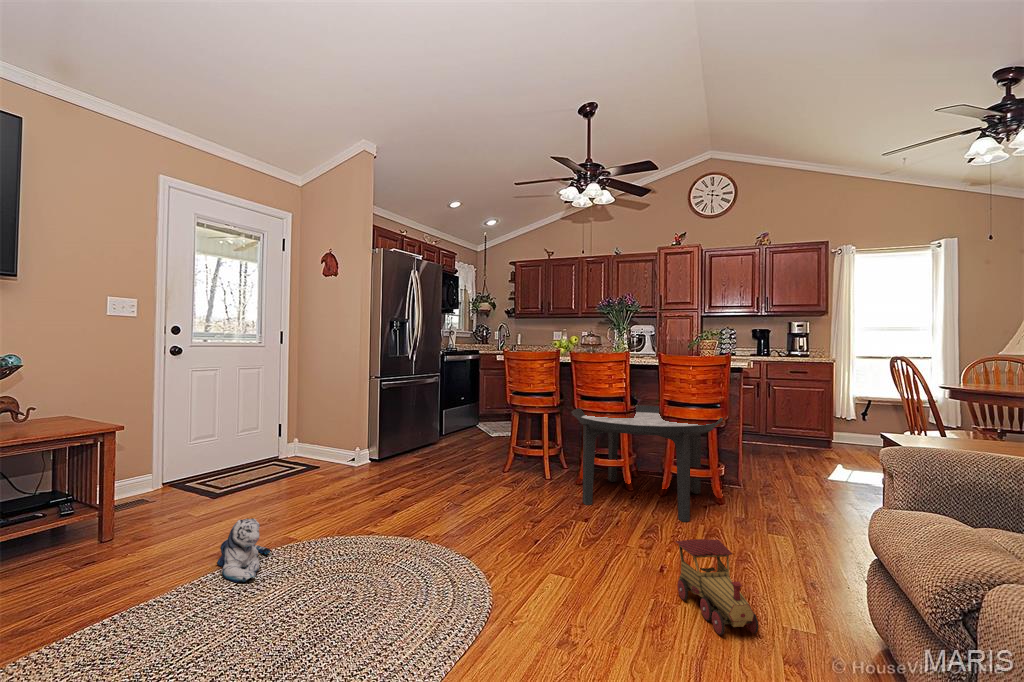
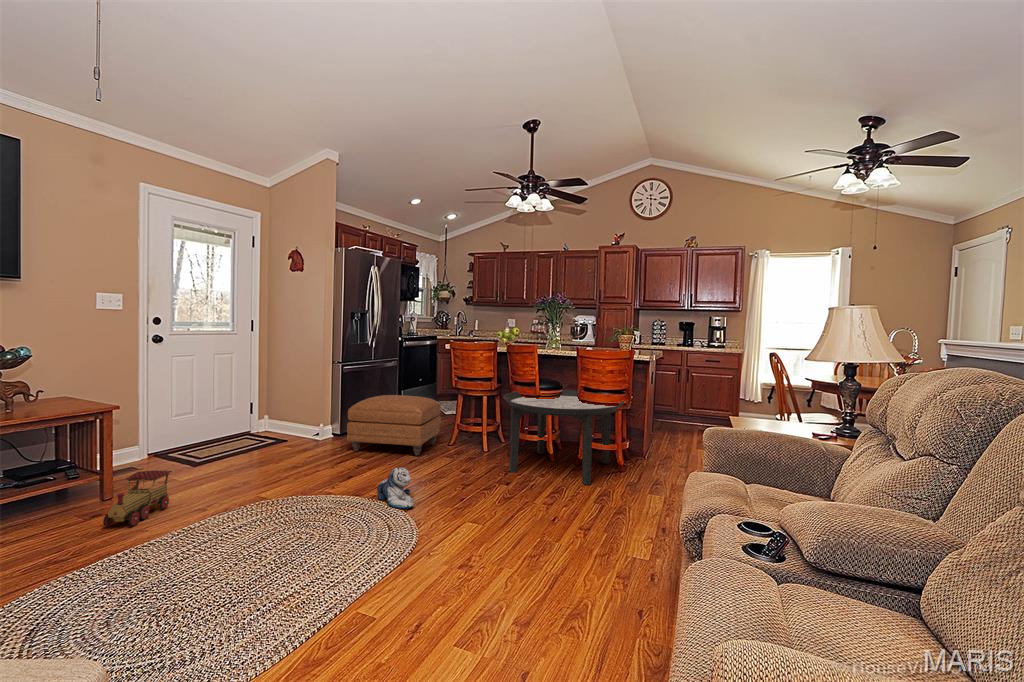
ottoman: none [387,414,493,485] -> present [347,395,441,456]
plush toy: present [217,518,270,582] -> present [377,467,414,509]
toy train: present [675,539,759,635] -> present [103,470,172,527]

